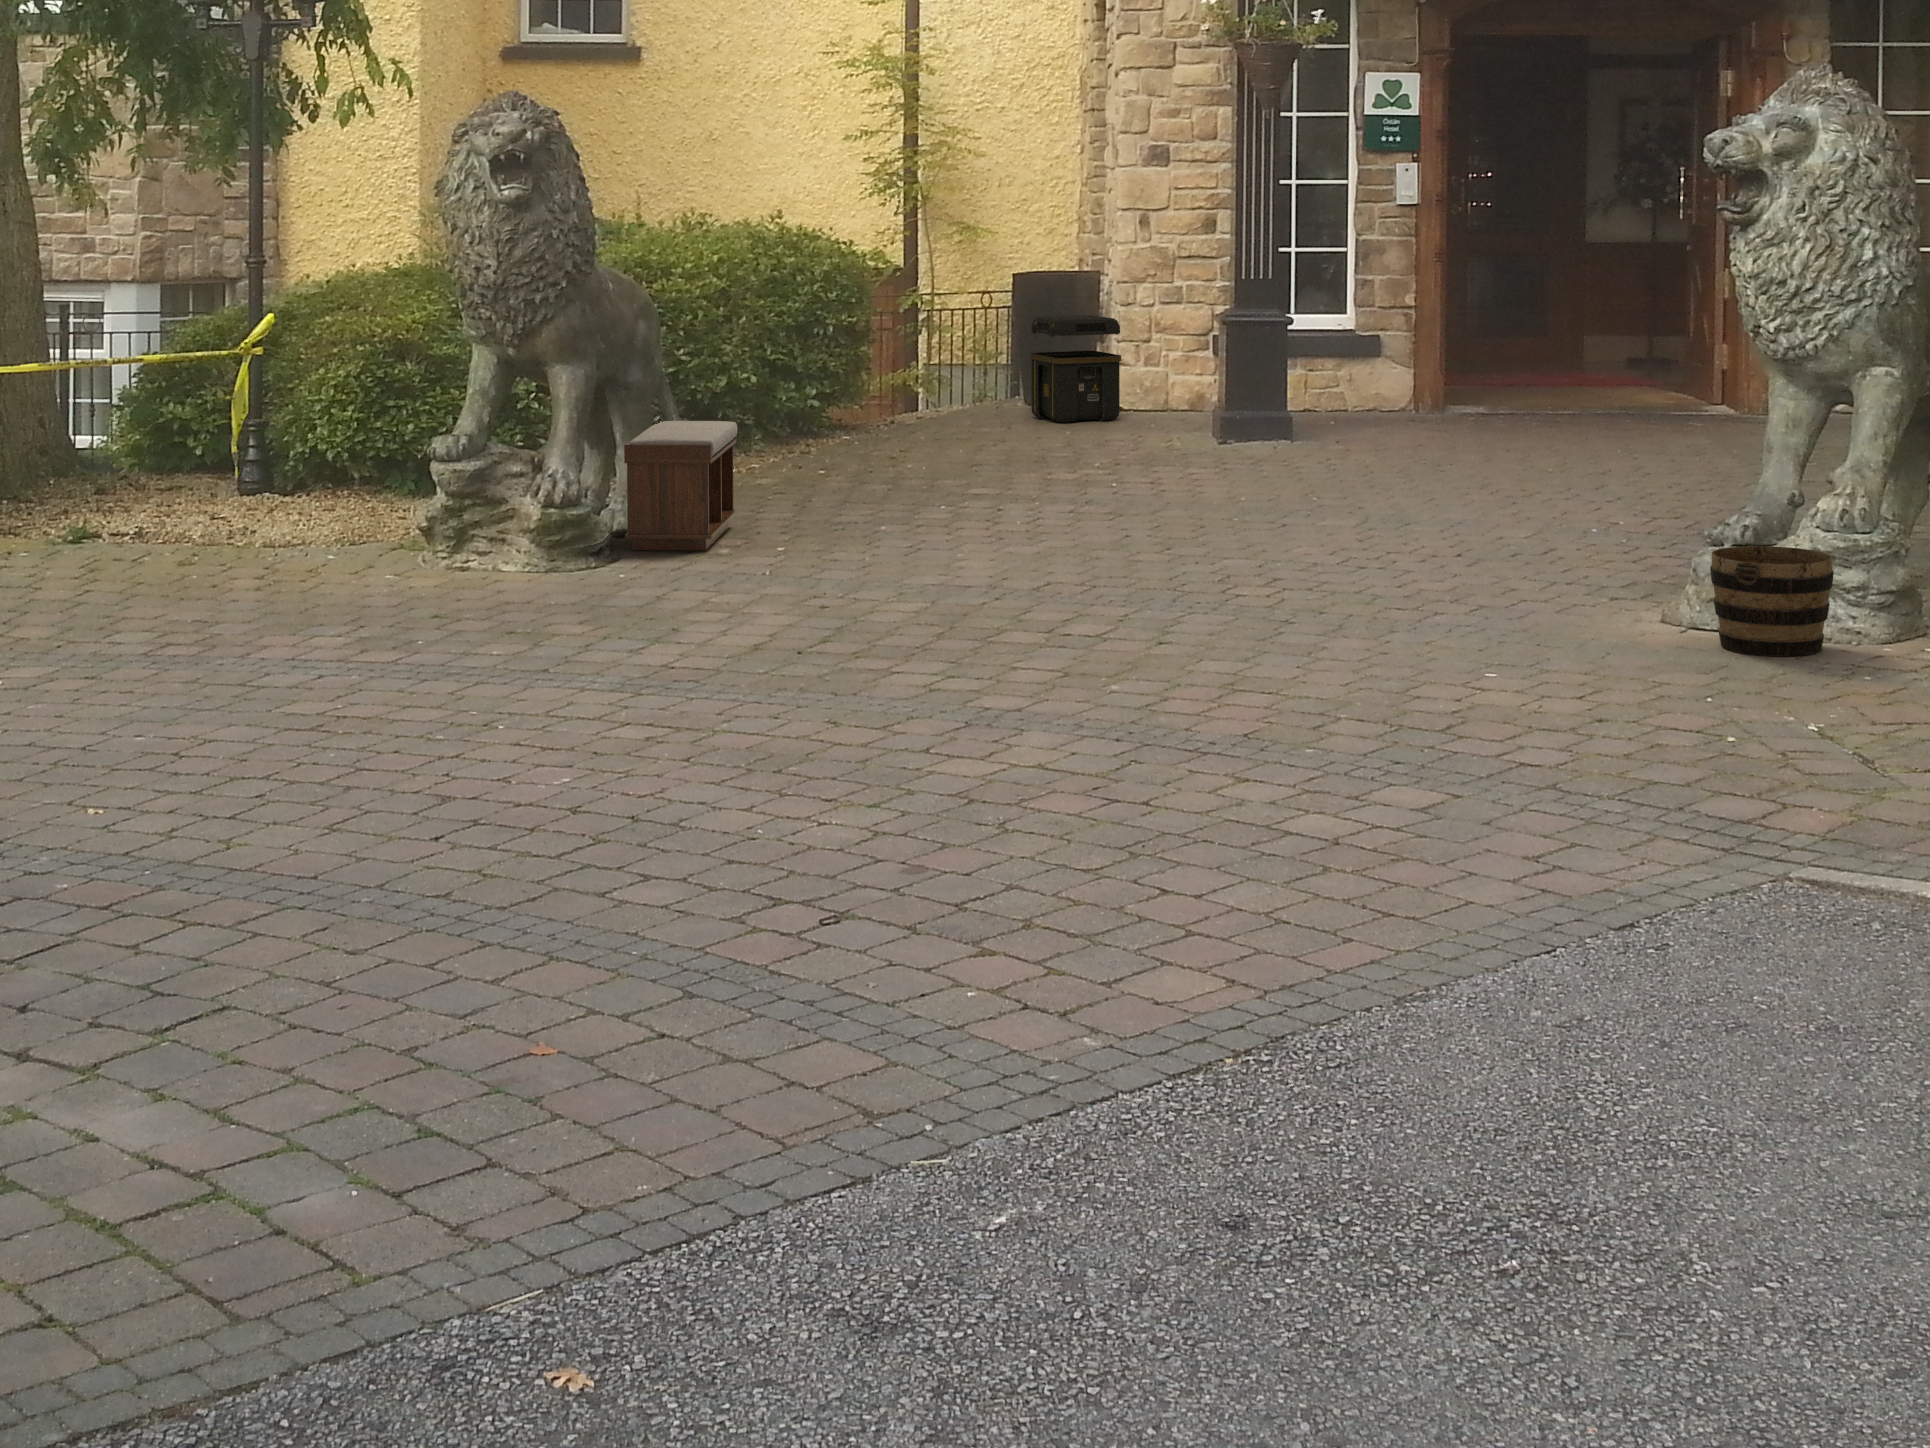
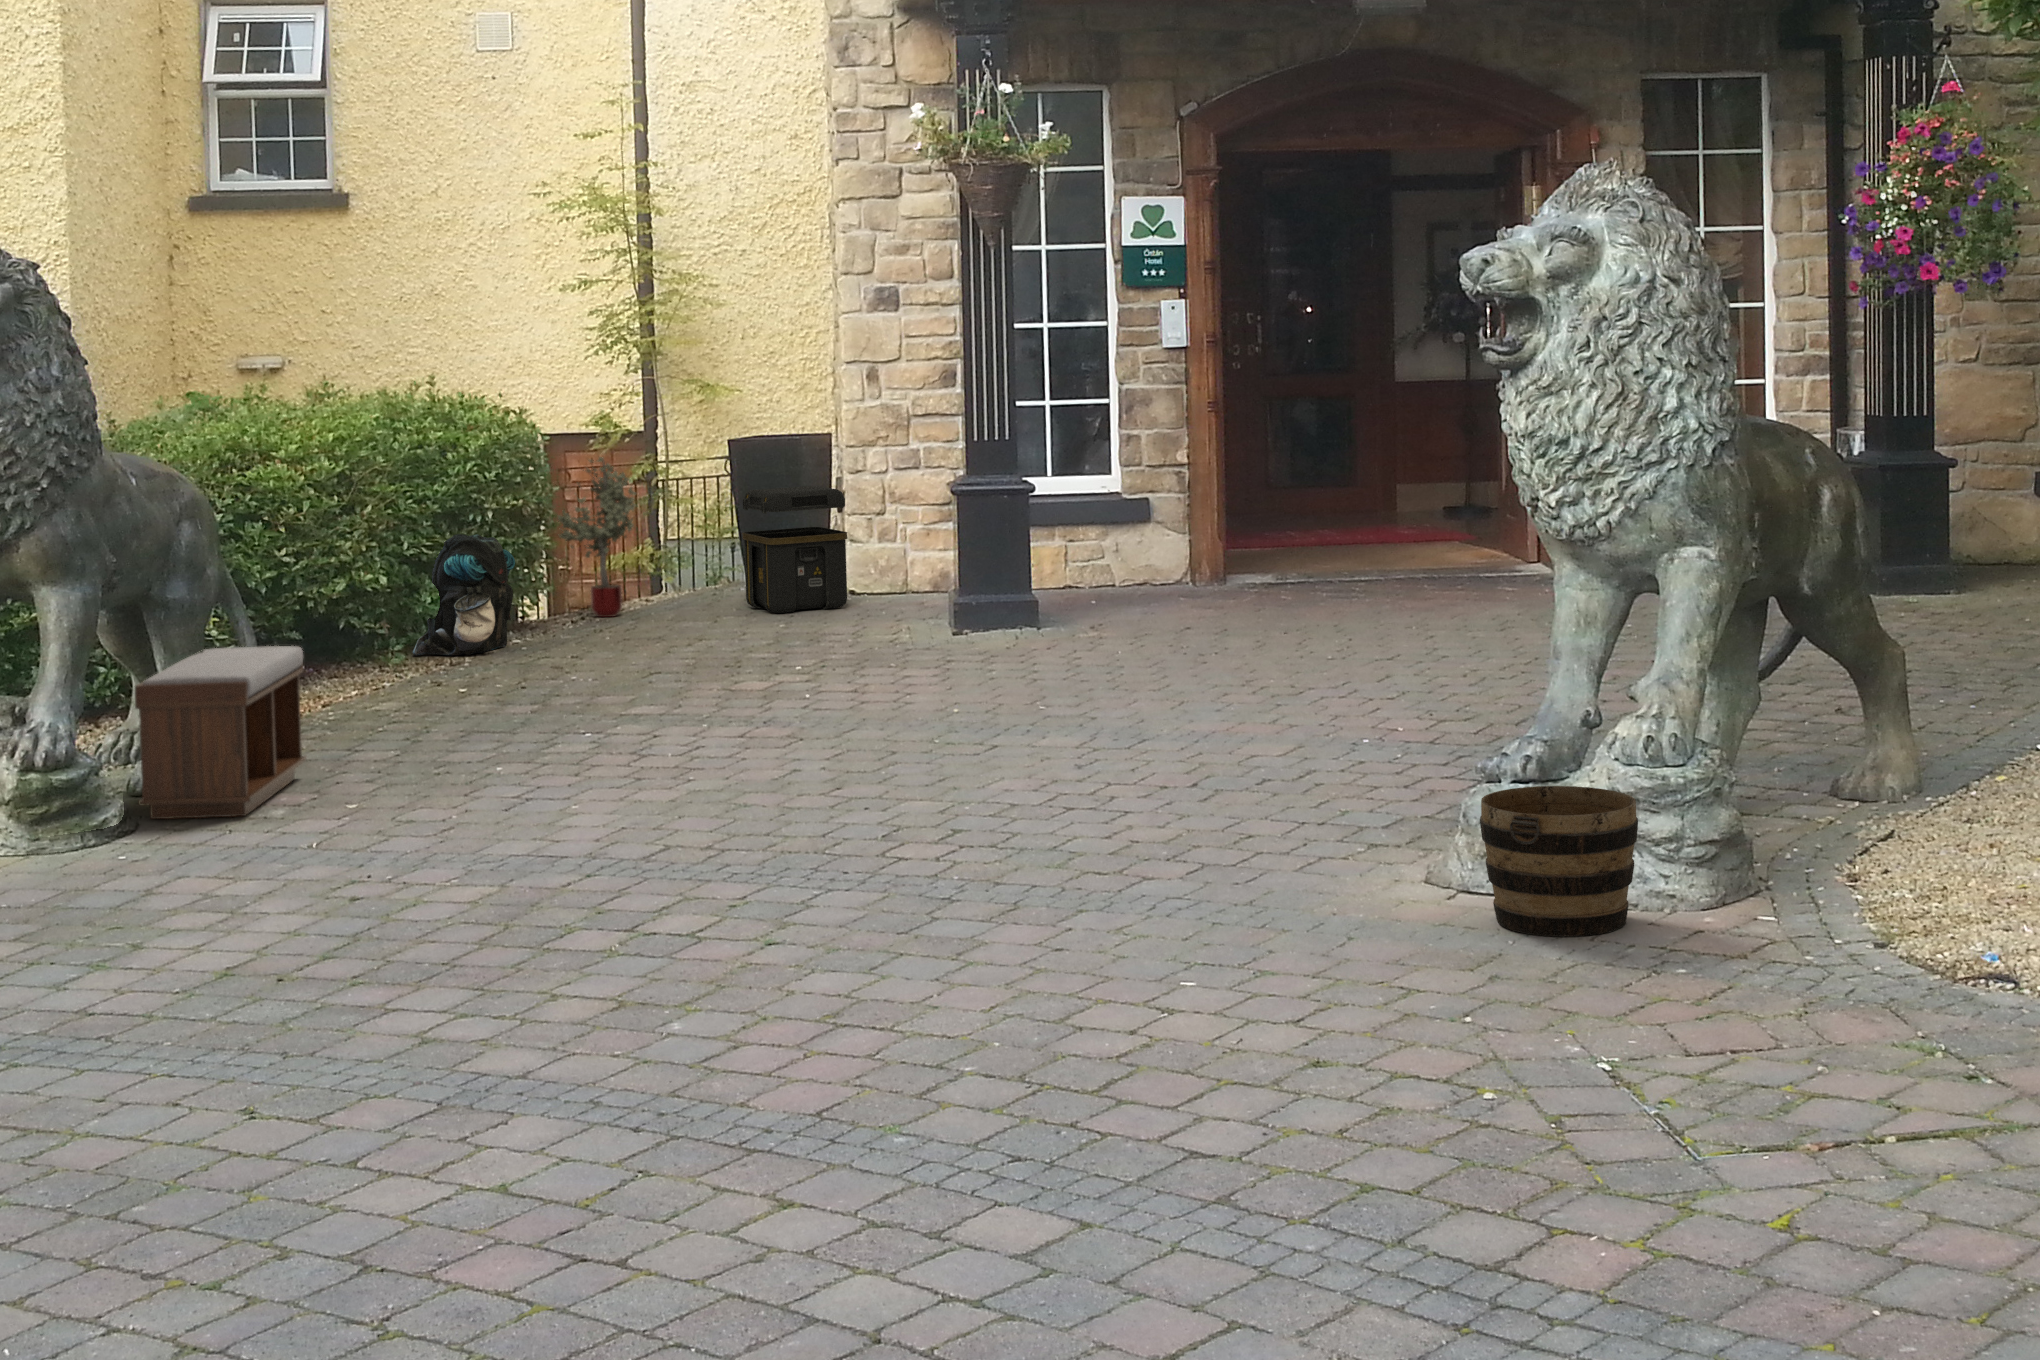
potted tree: none [873,284,942,421] -> present [558,457,636,617]
backpack: none [765,344,849,446] -> present [413,534,515,655]

